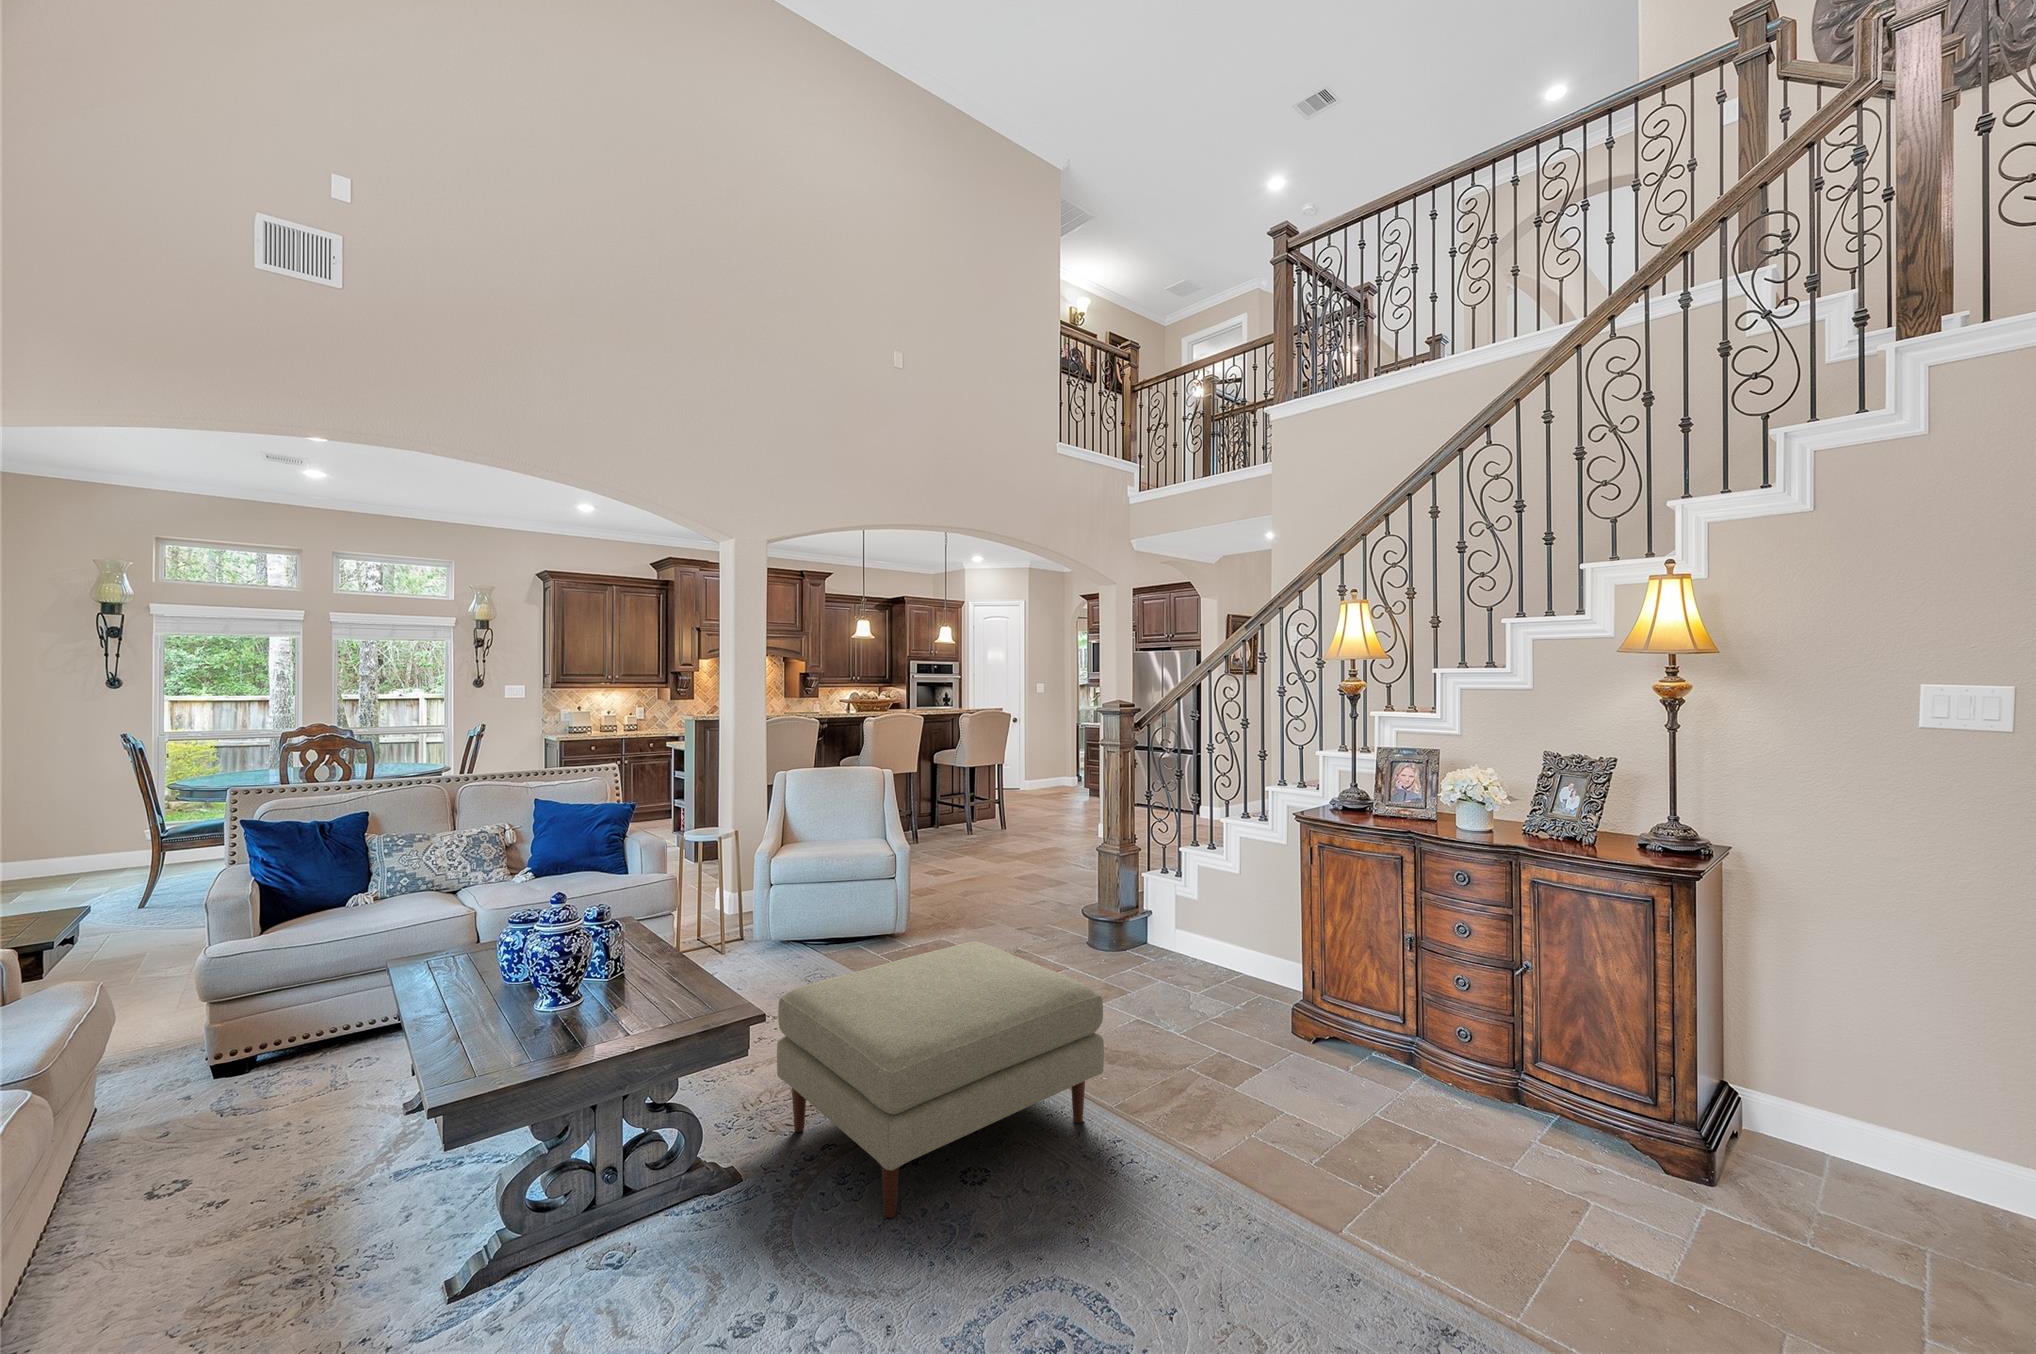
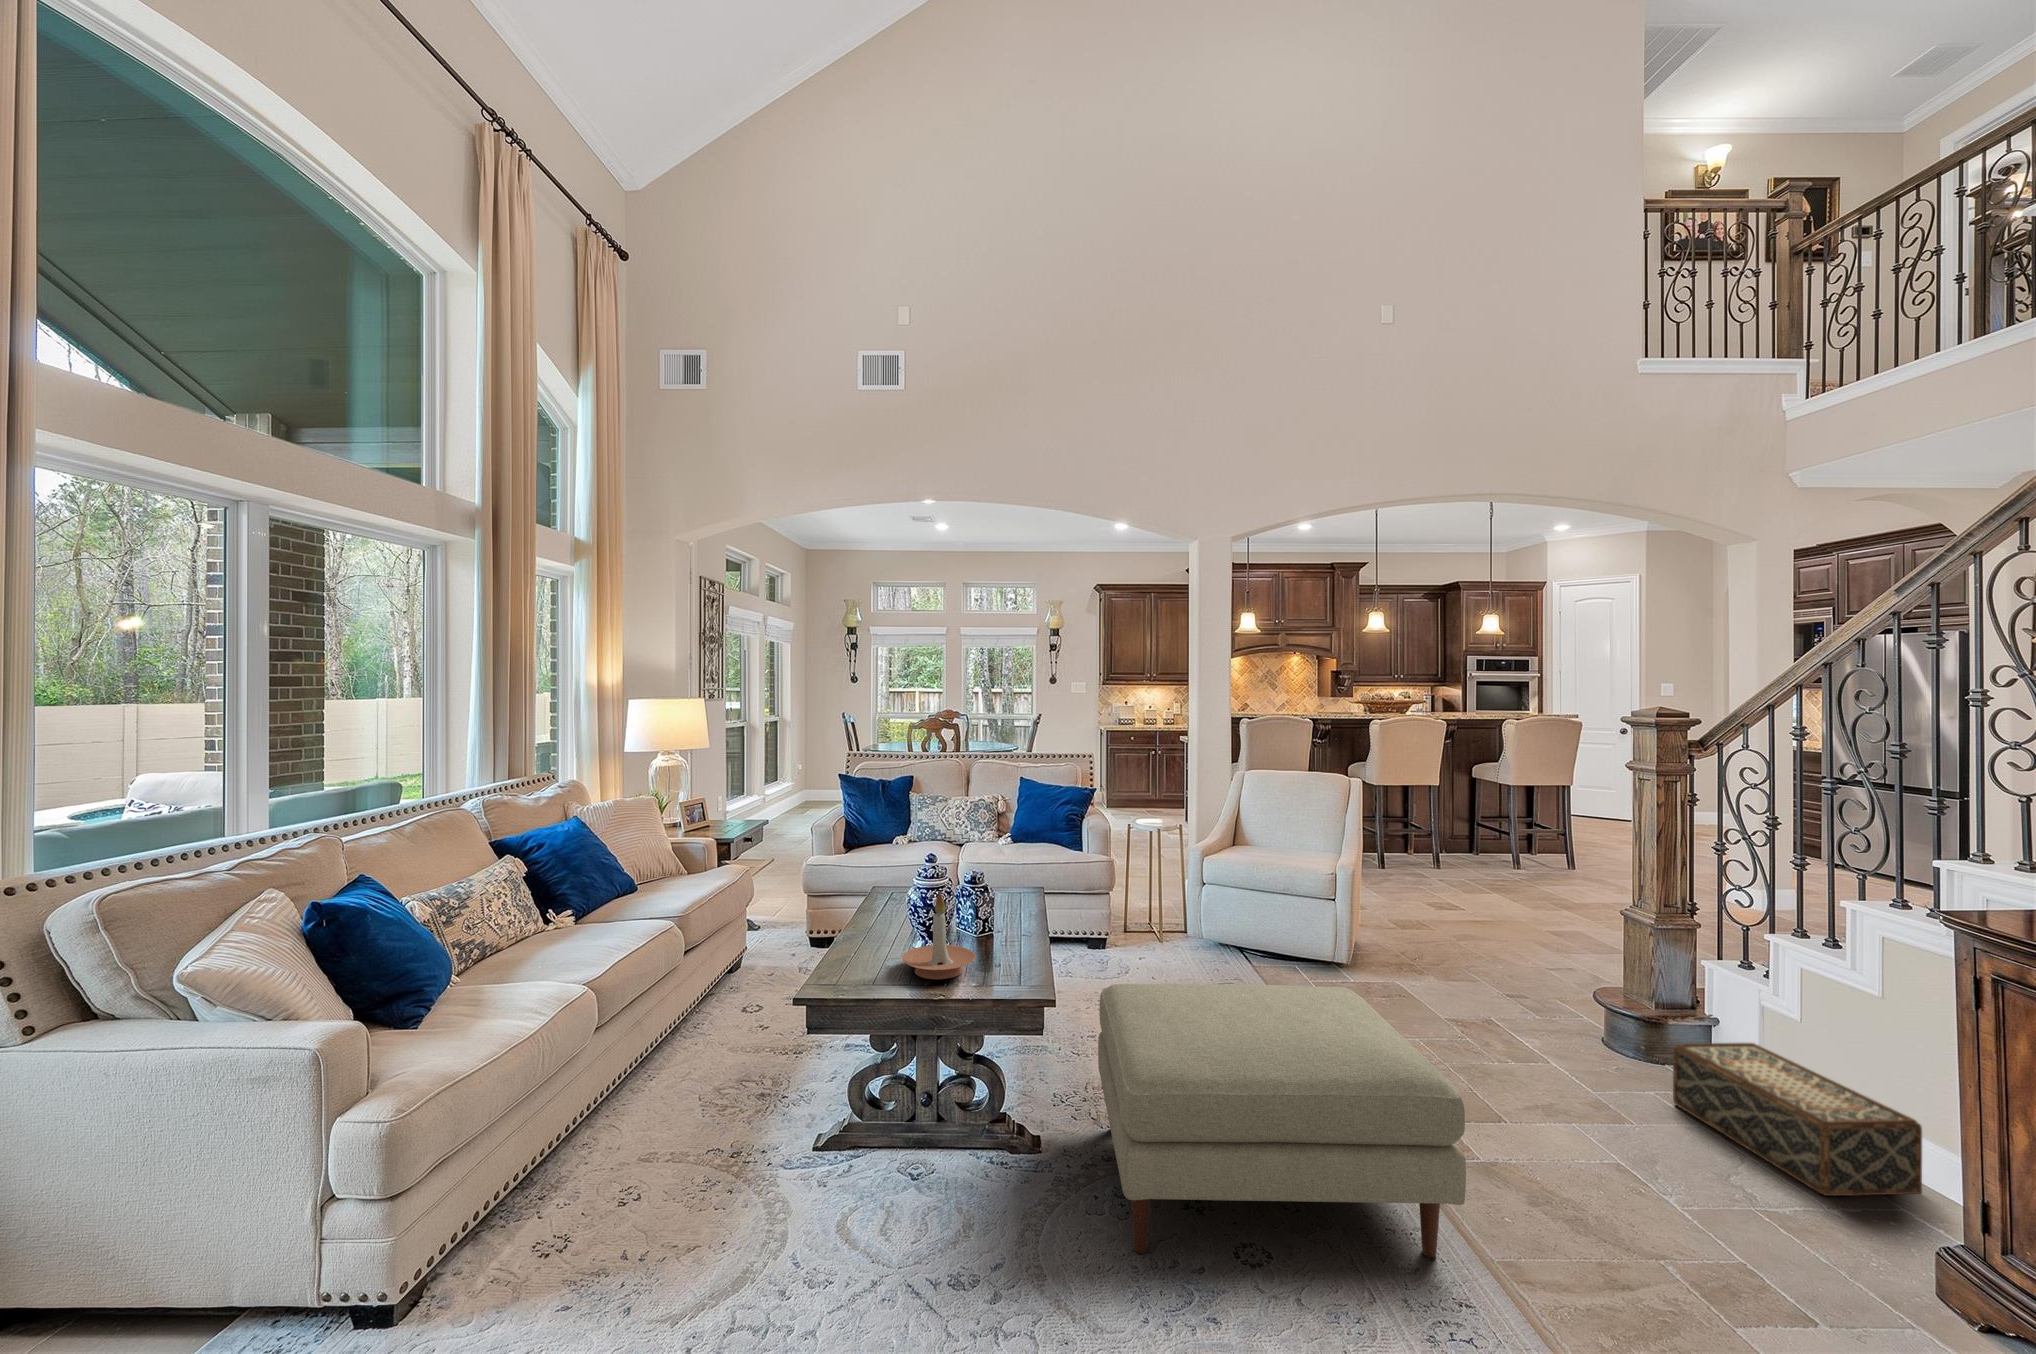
woven basket: none [1142,919,1264,1000] -> present [1673,1043,1922,1196]
candle holder: none [557,936,651,1038] -> present [902,892,975,979]

